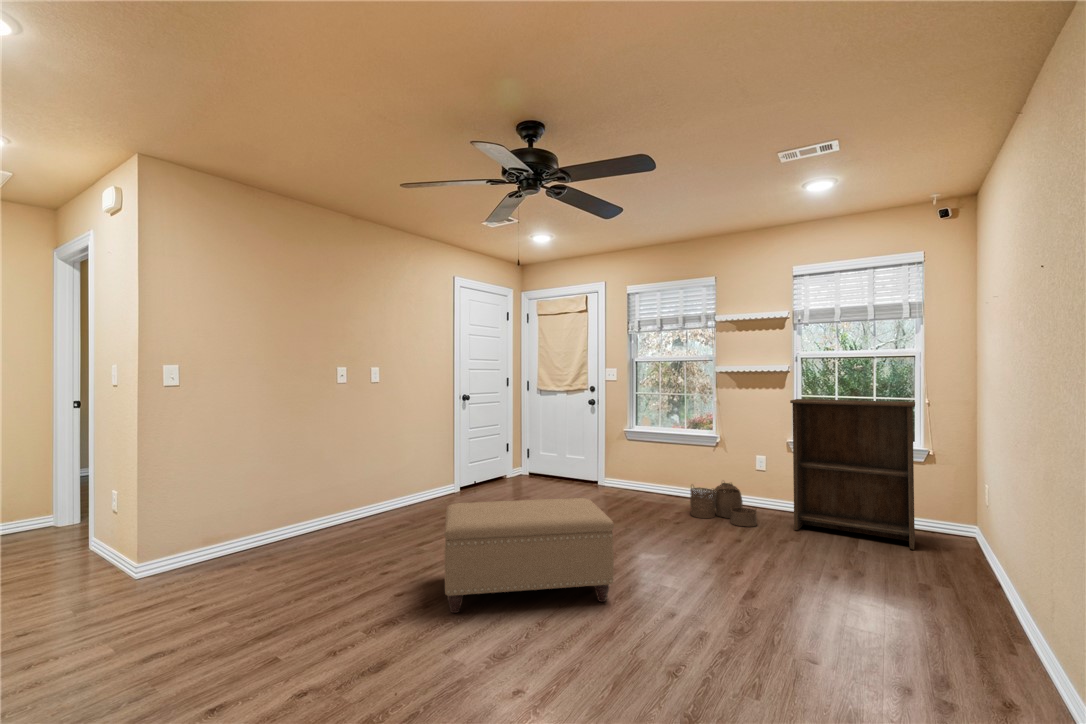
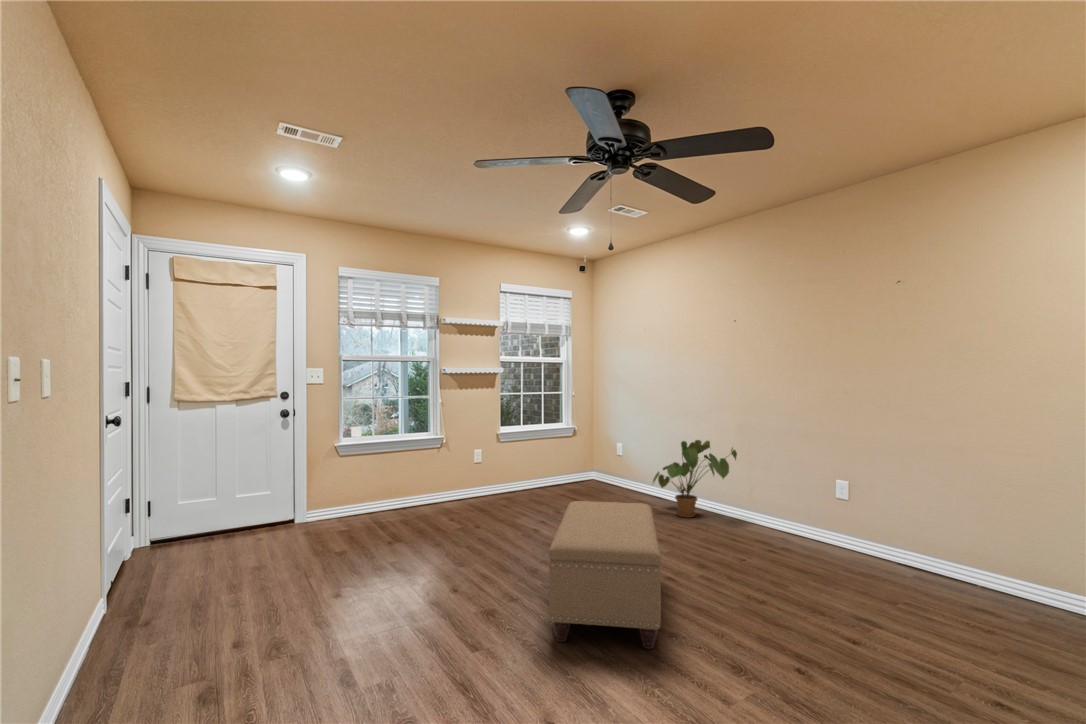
bookshelf: present [790,399,915,549] -> none [522,394,599,501]
woven basket: present [690,483,757,527] -> none [447,477,518,515]
house plant: none [865,484,1030,621] -> present [653,440,737,518]

